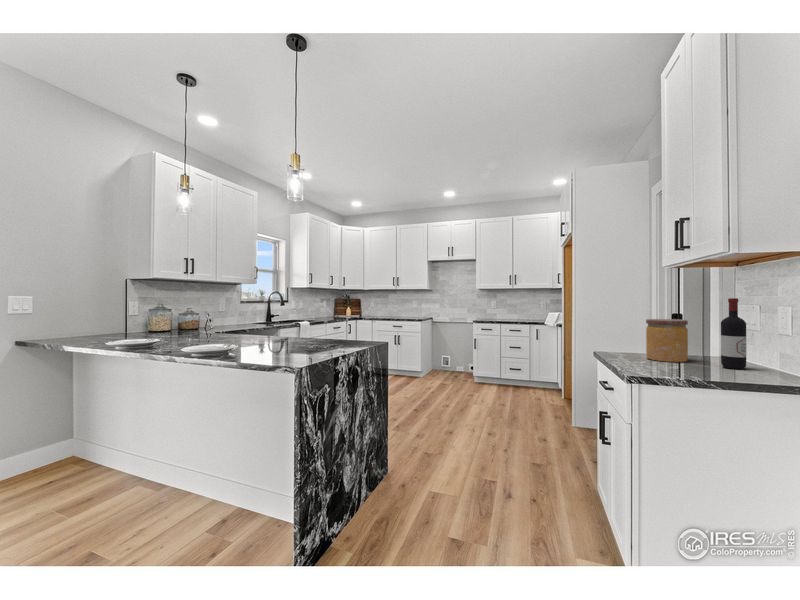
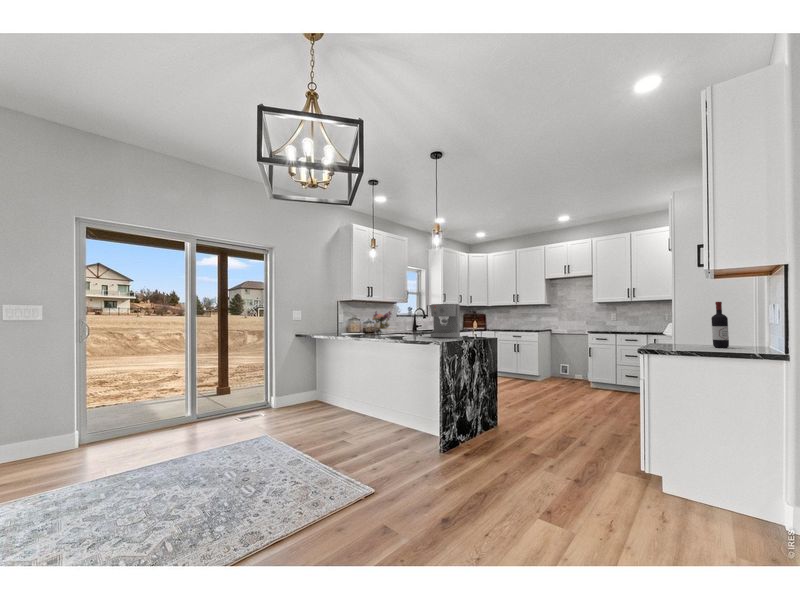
coffee maker: none [283,291,332,348] -> present [431,304,460,338]
flower arrangement: none [175,297,231,338] -> present [371,311,393,334]
jar: present [646,319,688,362] -> none [673,318,703,346]

